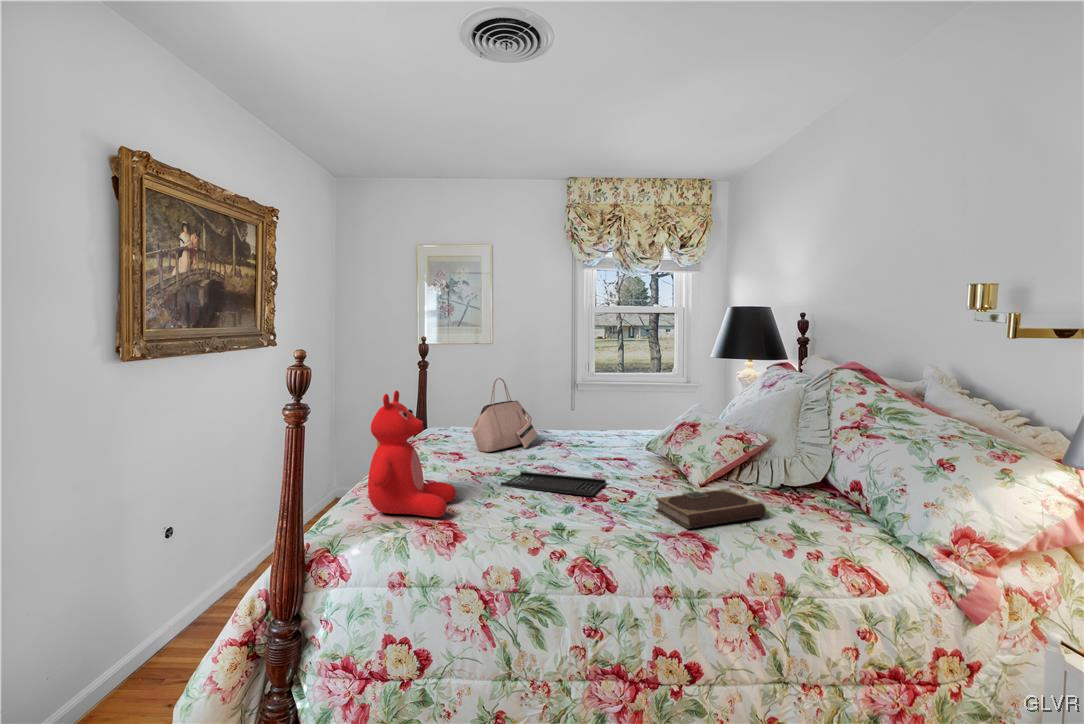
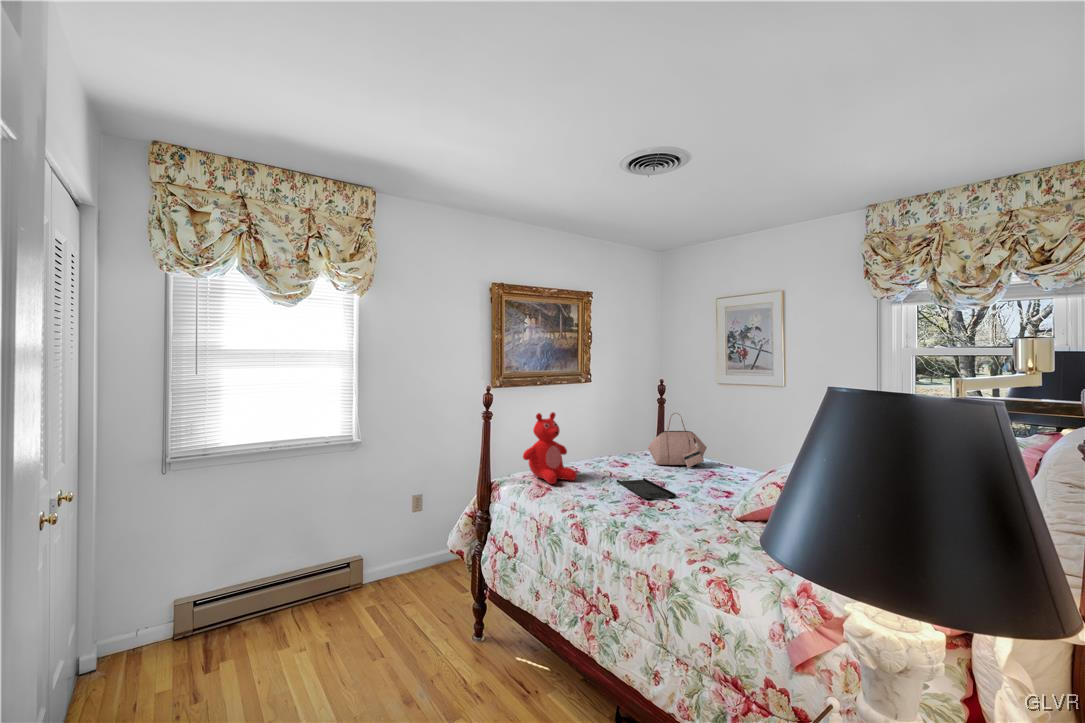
notebook: present [656,489,766,529] -> none [648,508,725,540]

